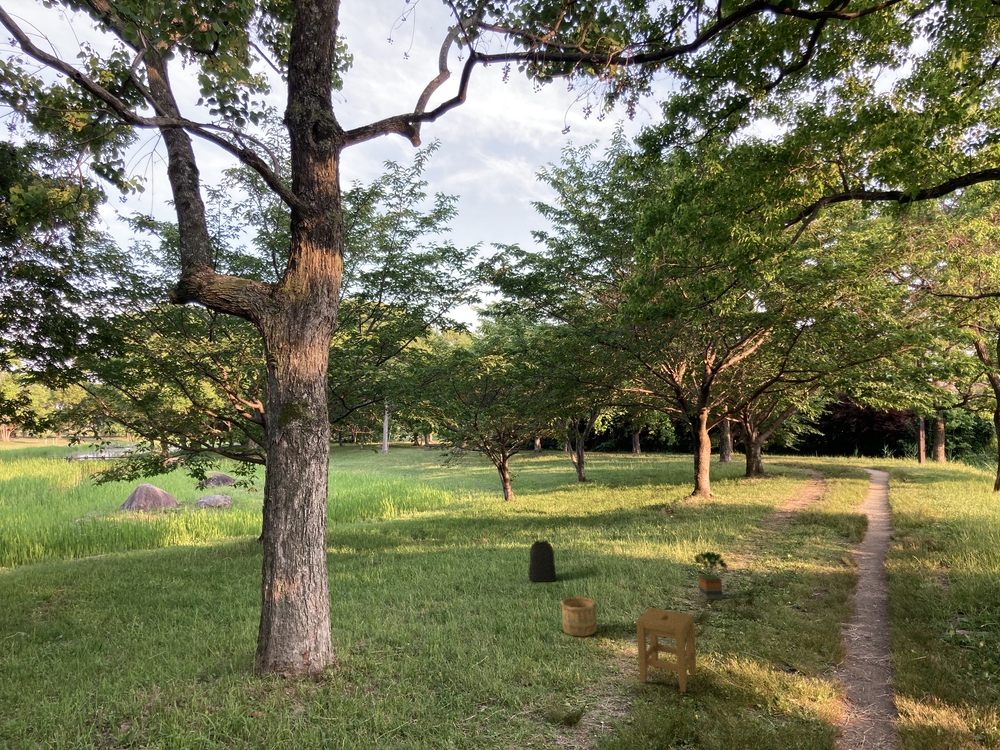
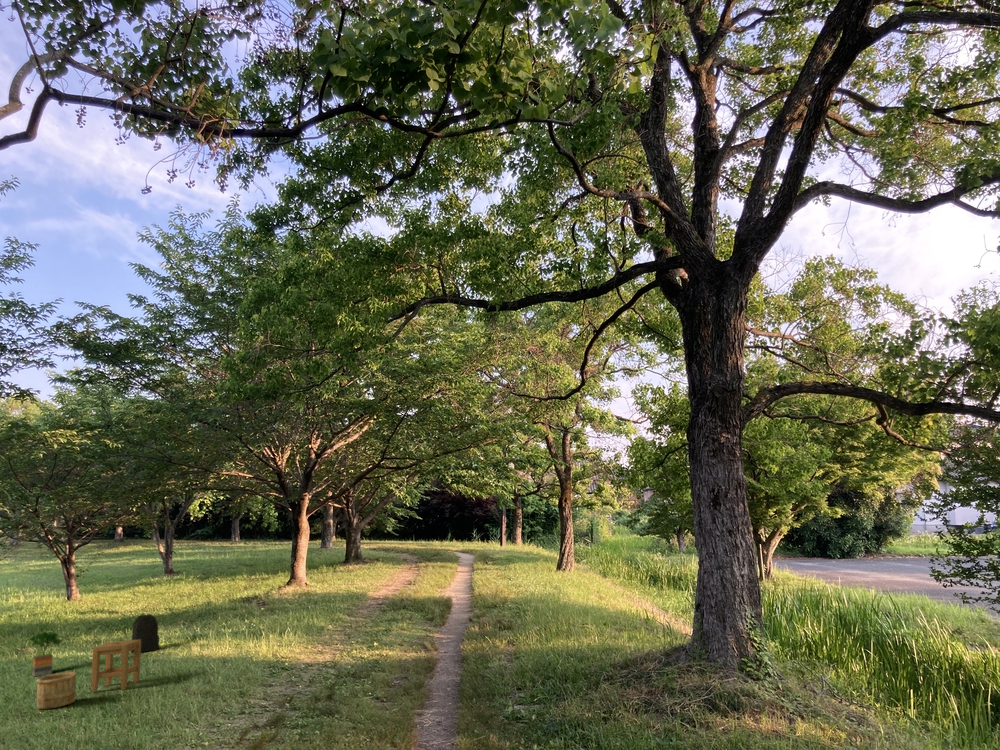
potted tree: present [694,552,728,600] -> present [30,632,60,676]
wooden bucket: present [561,597,597,637] -> present [36,672,77,709]
stool: present [636,608,696,692] -> present [92,639,141,692]

